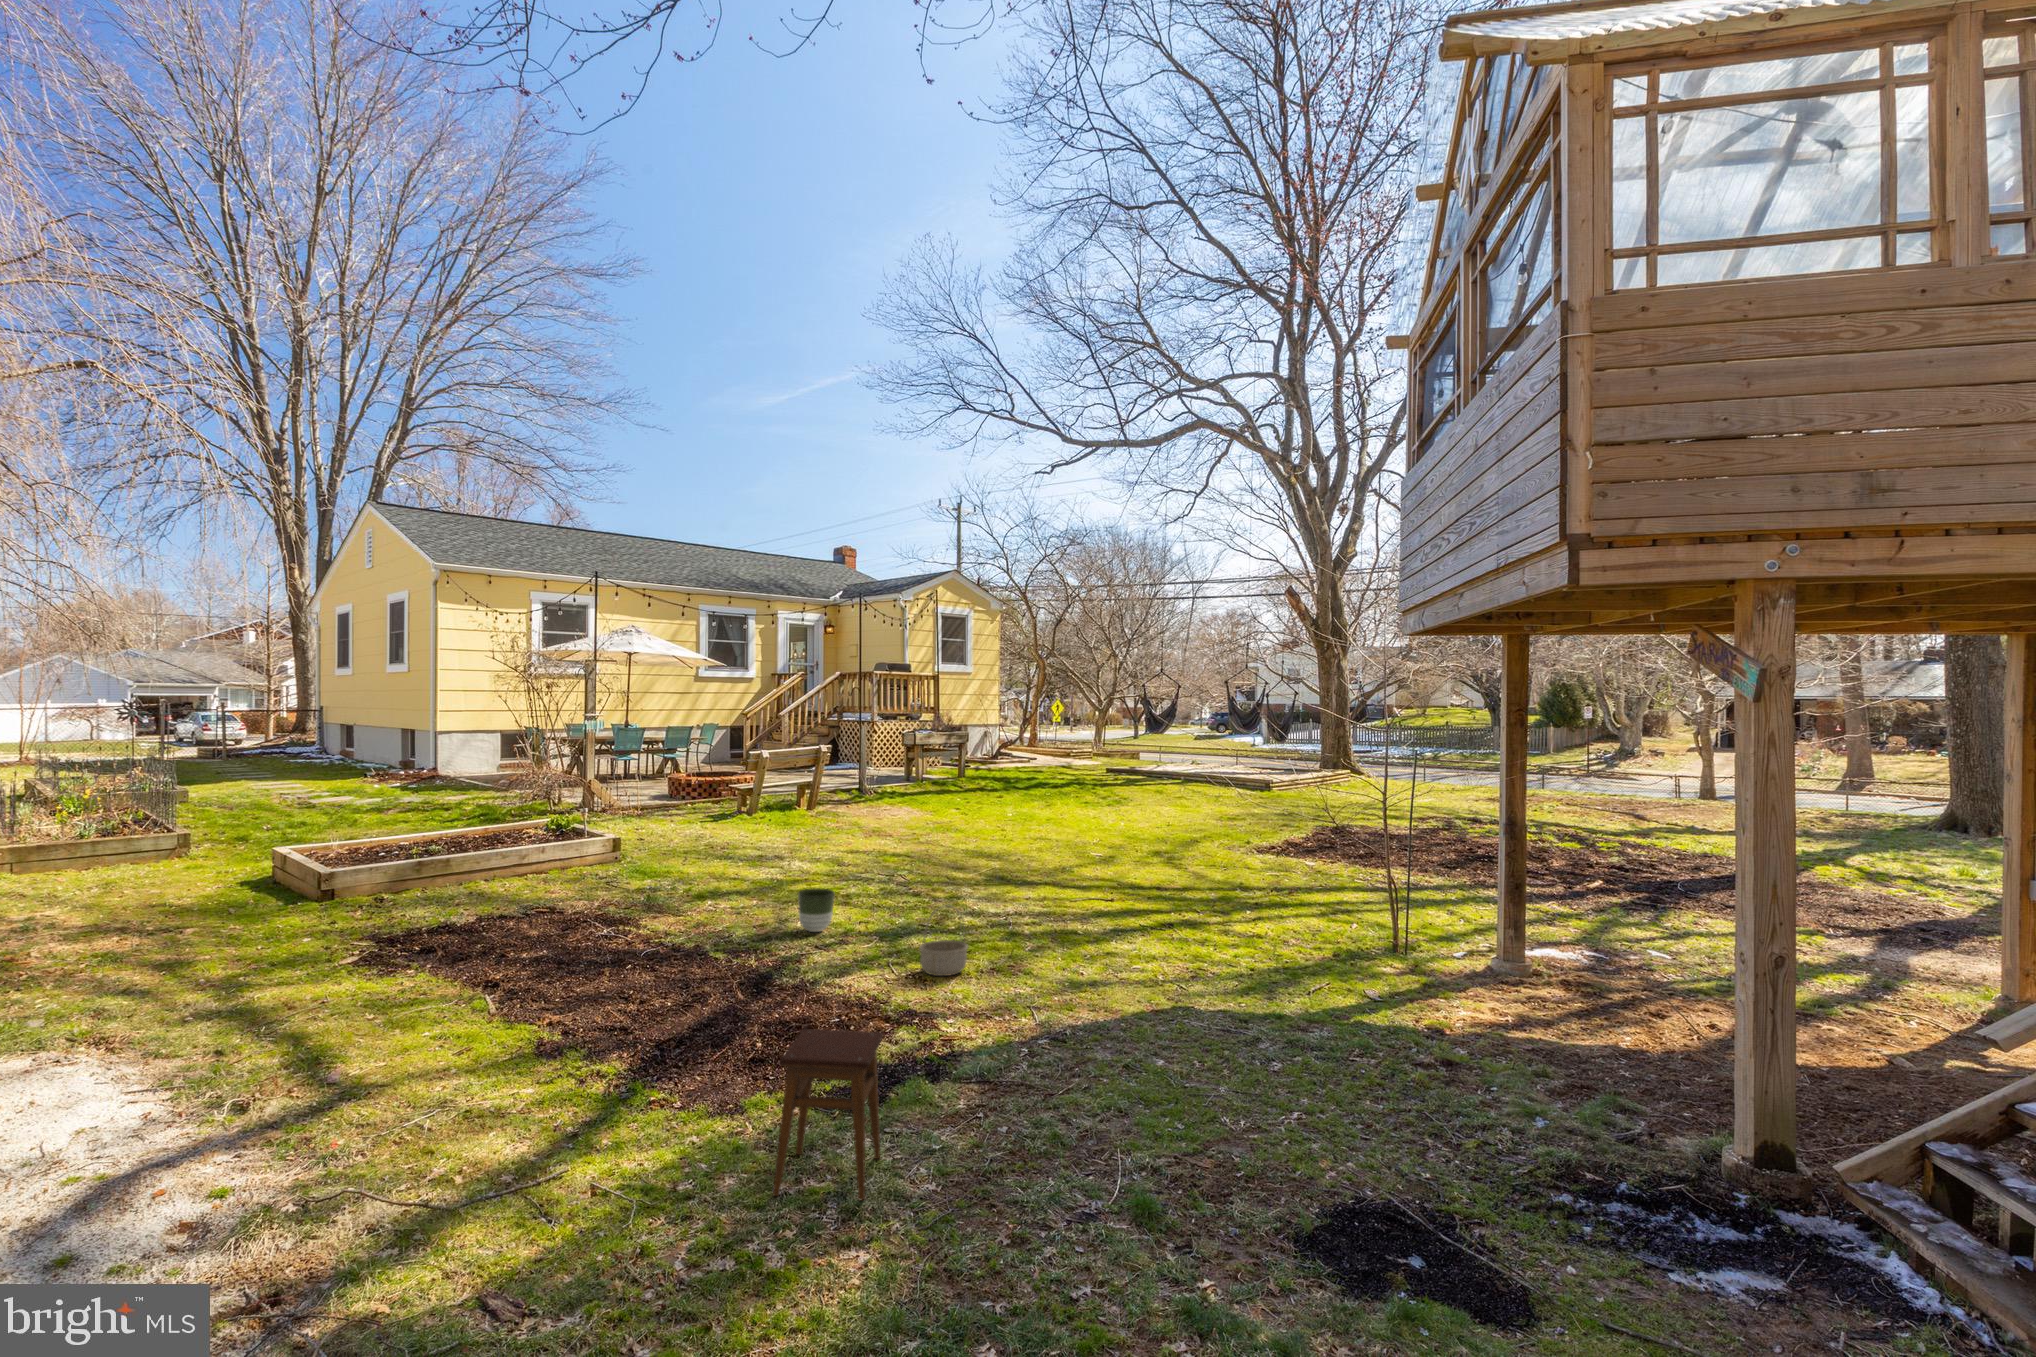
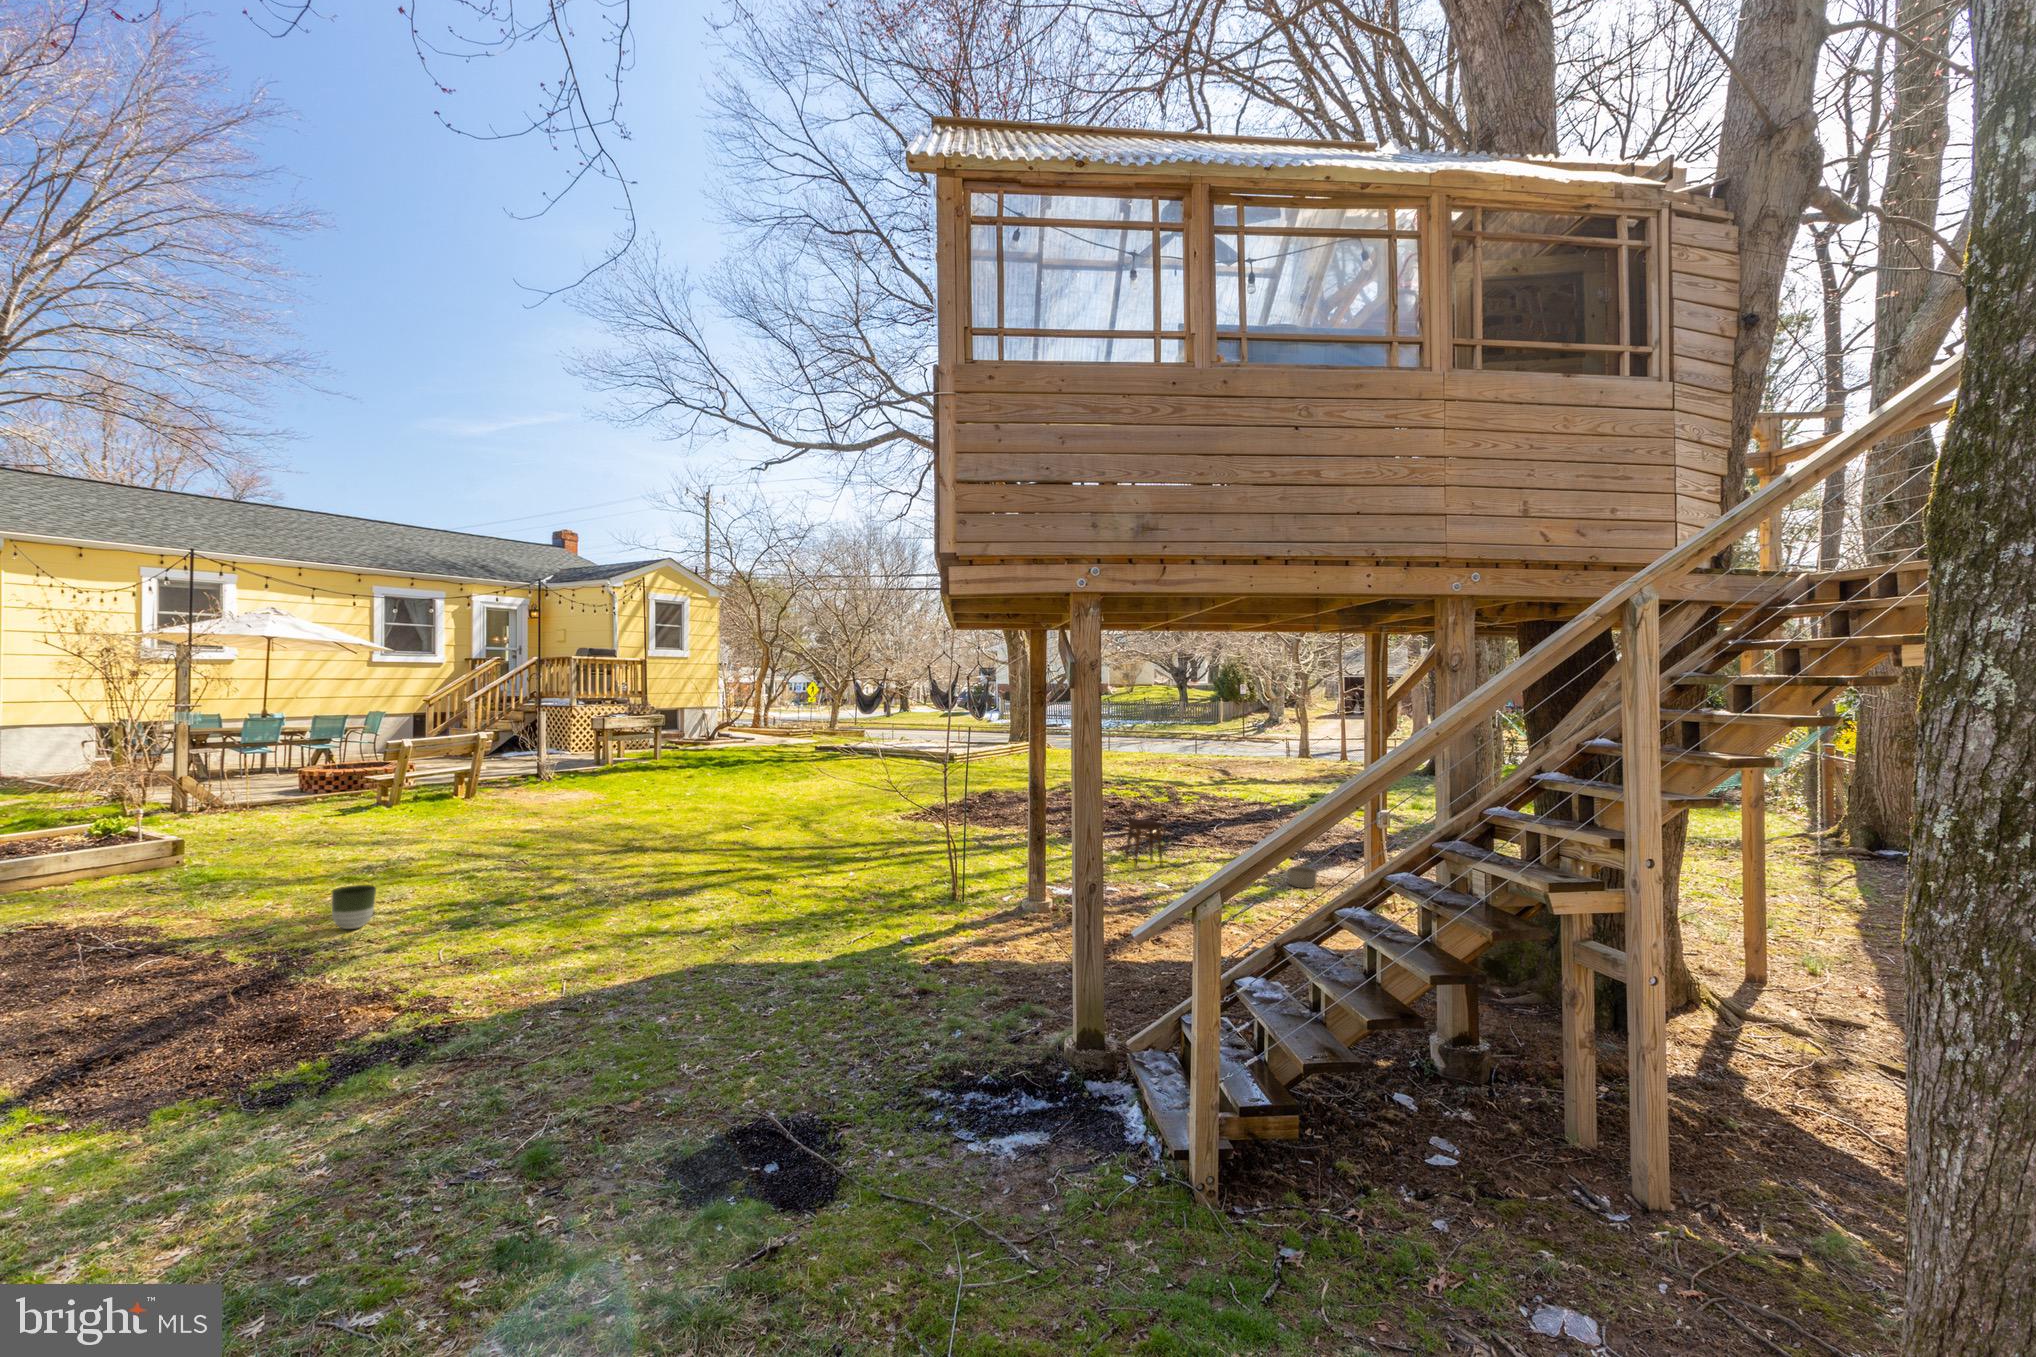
basket: present [920,905,968,976] -> present [1289,847,1317,888]
stool: present [773,1029,883,1200] -> present [1125,820,1162,867]

